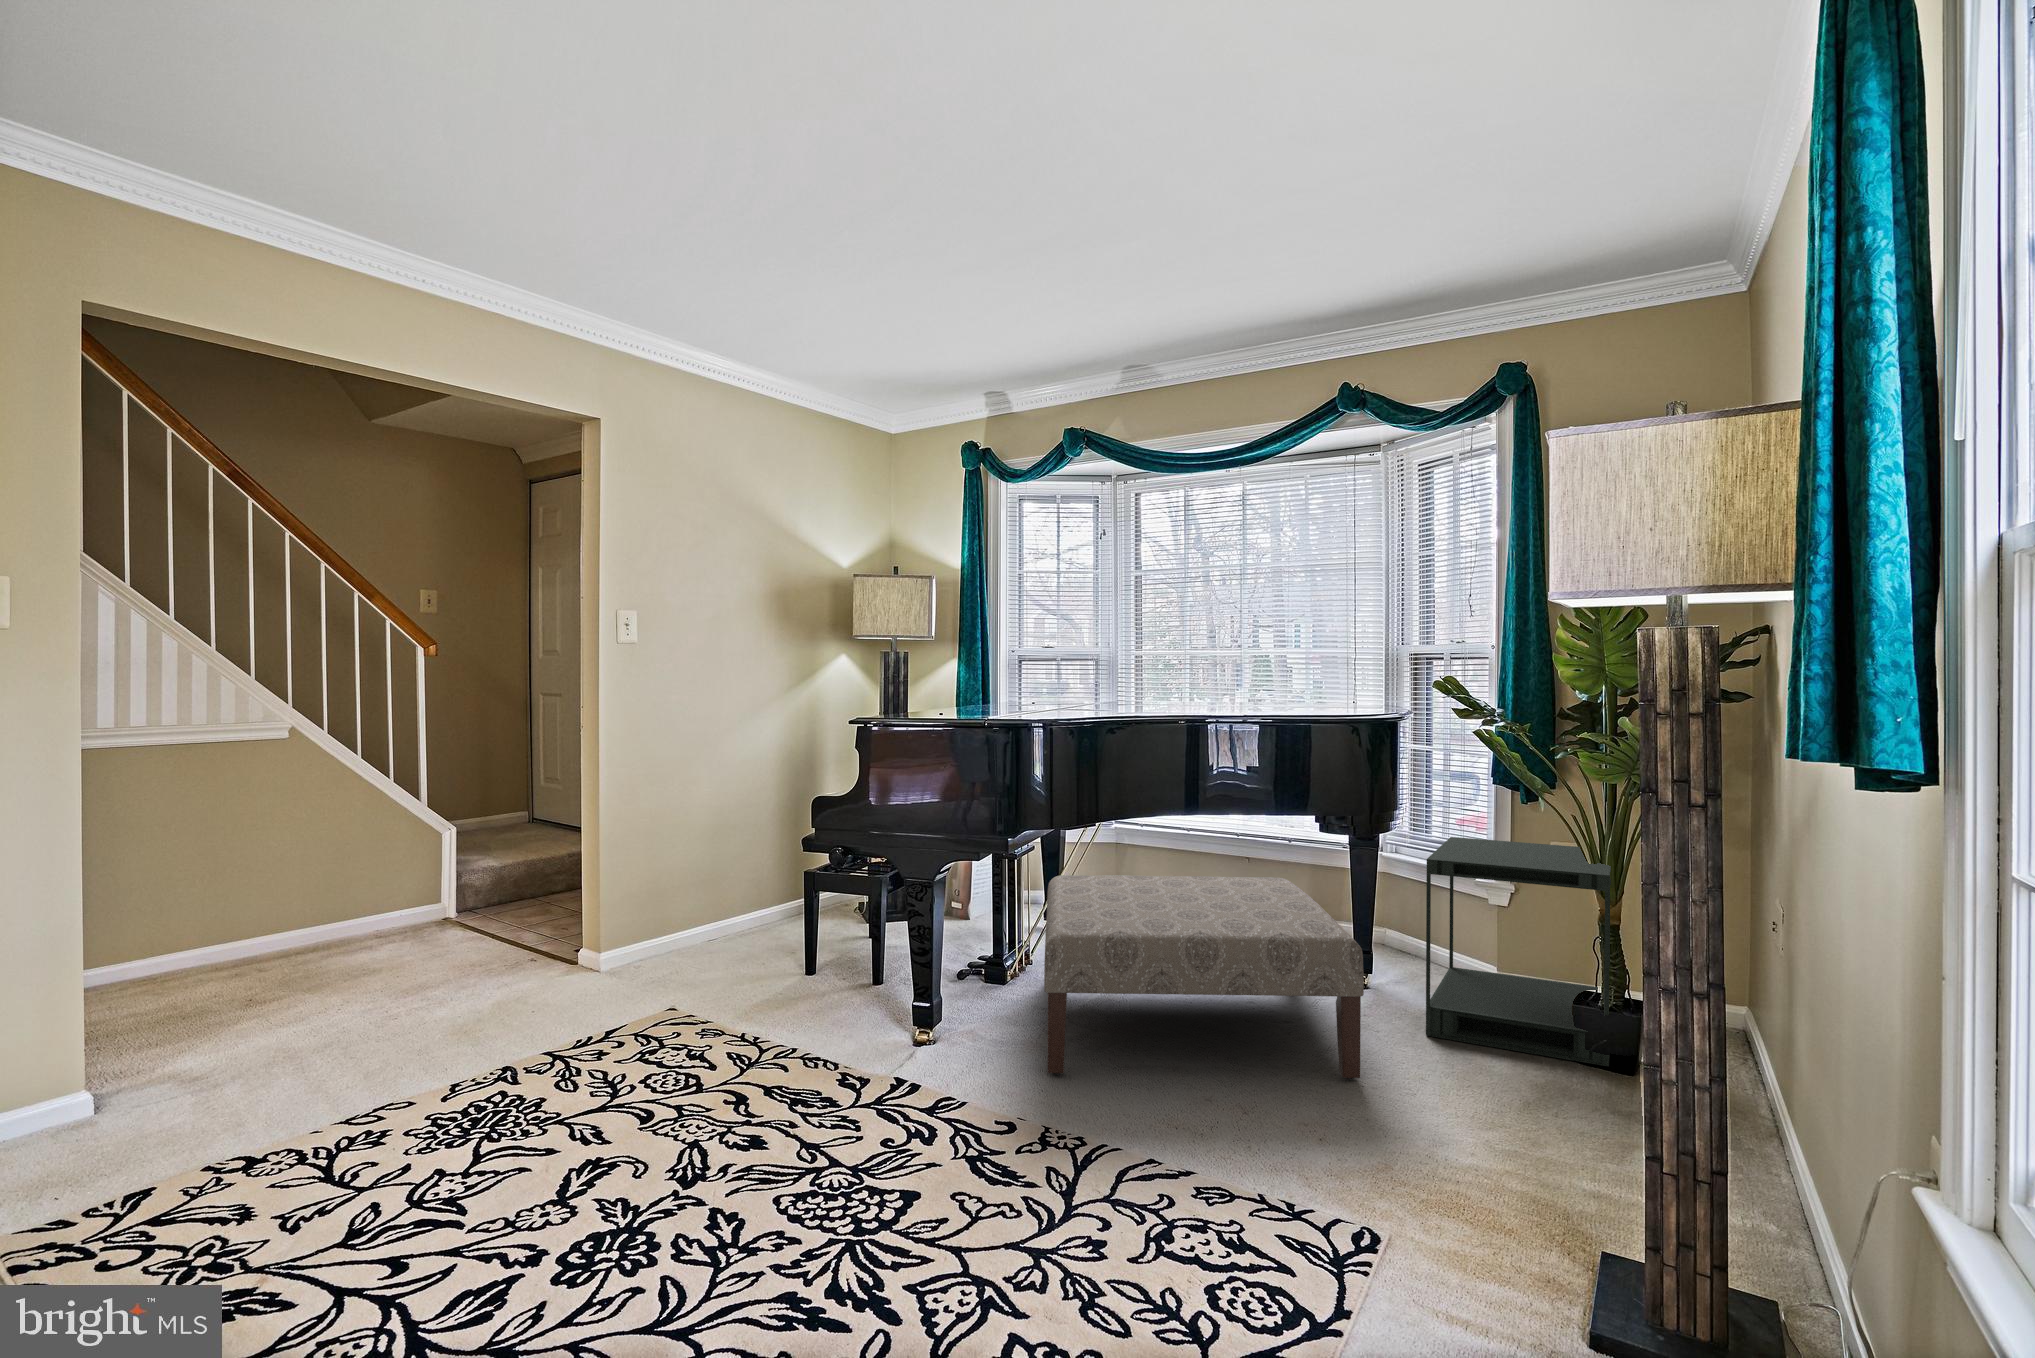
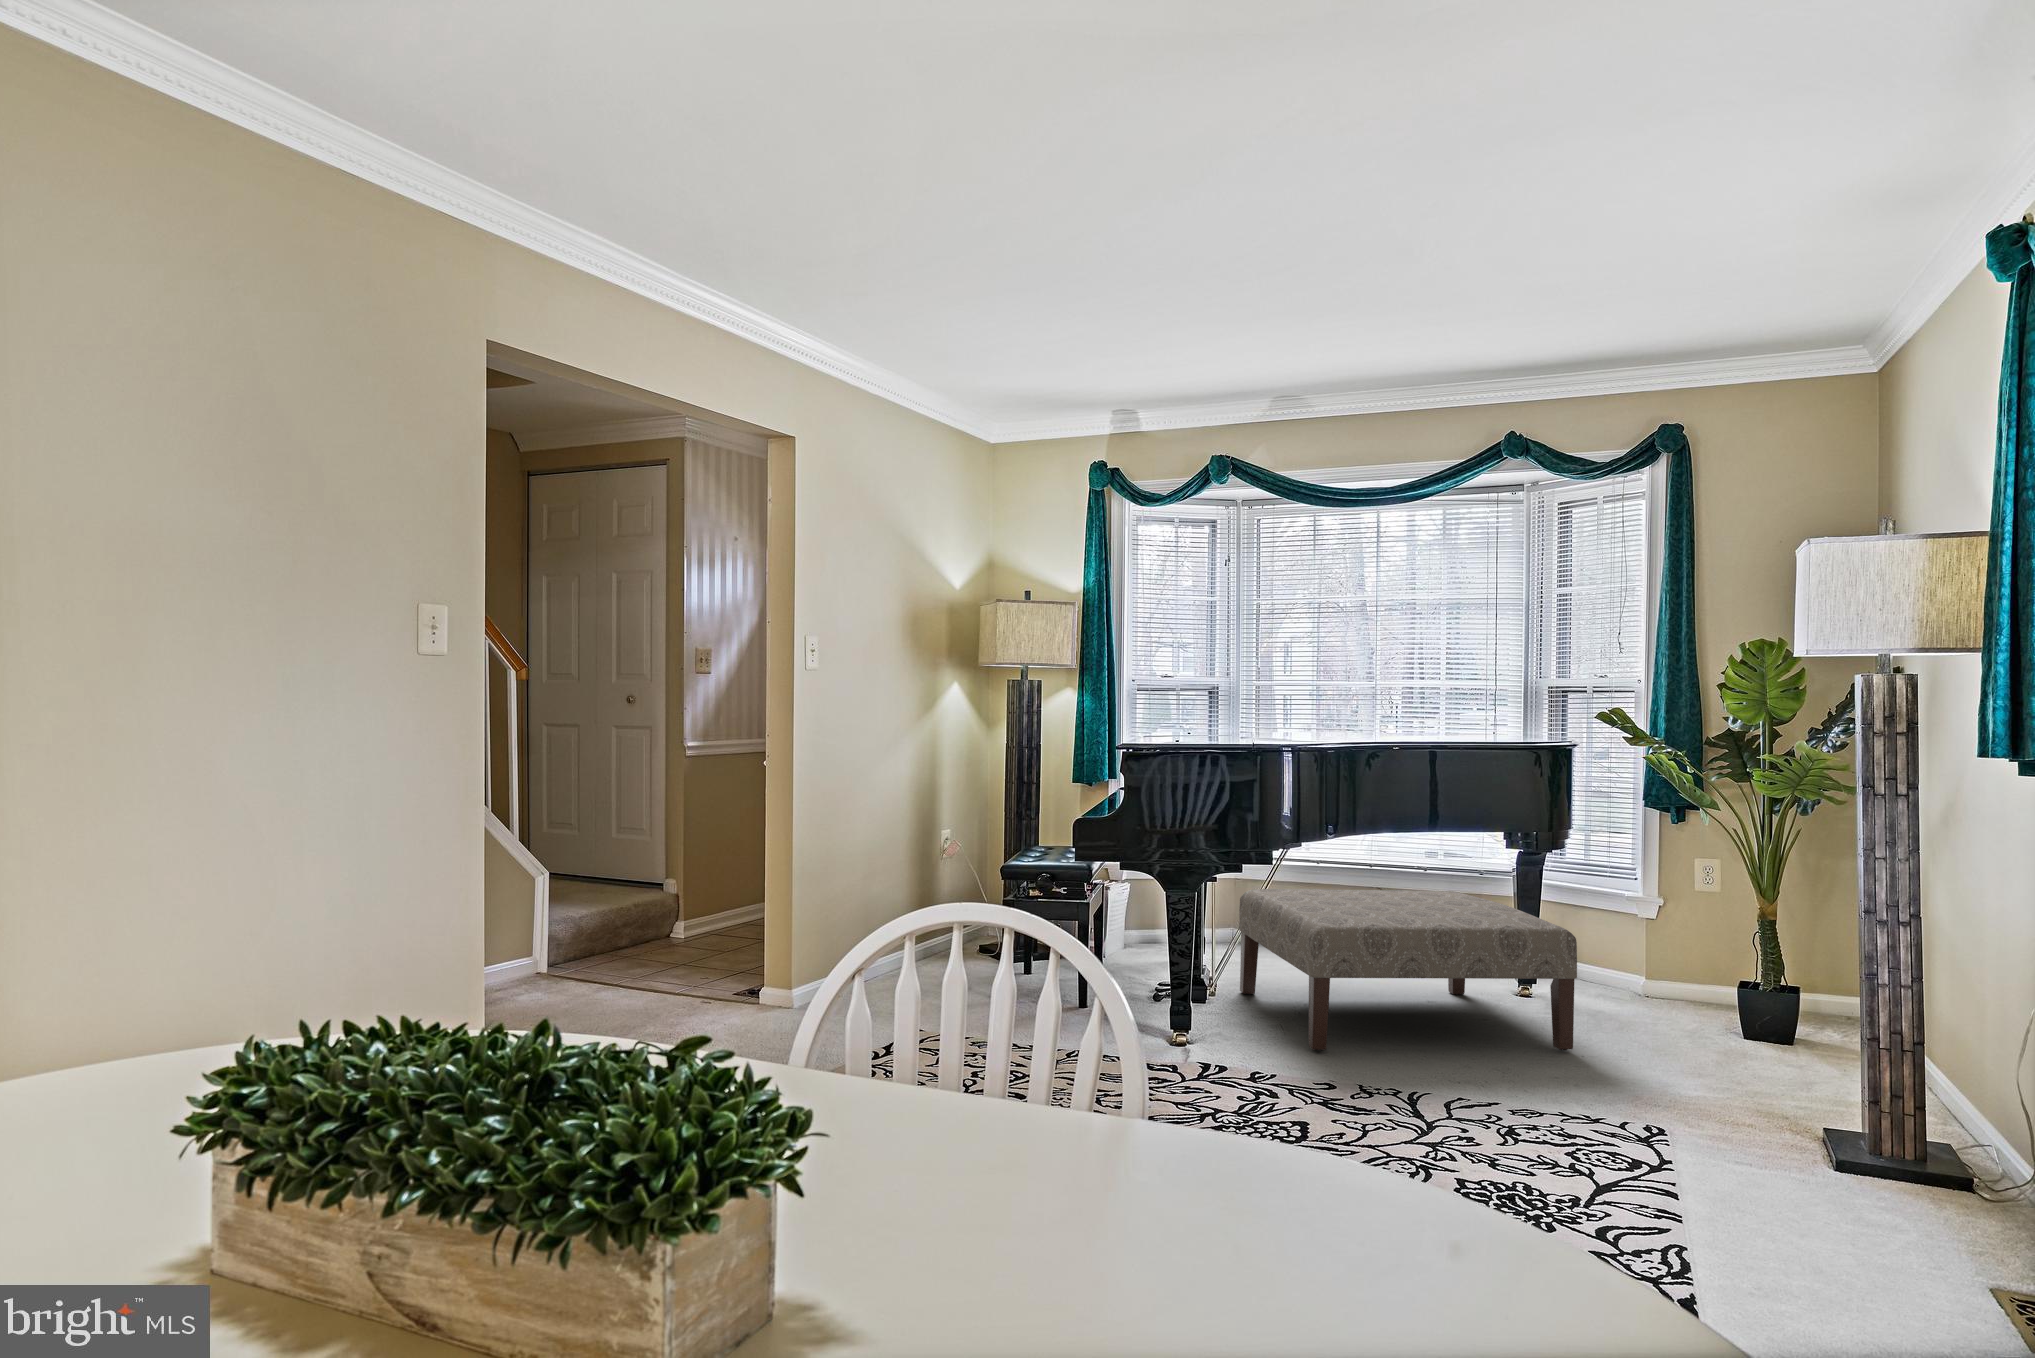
side table: present [1426,837,1611,1066] -> none [1603,854,1766,1041]

